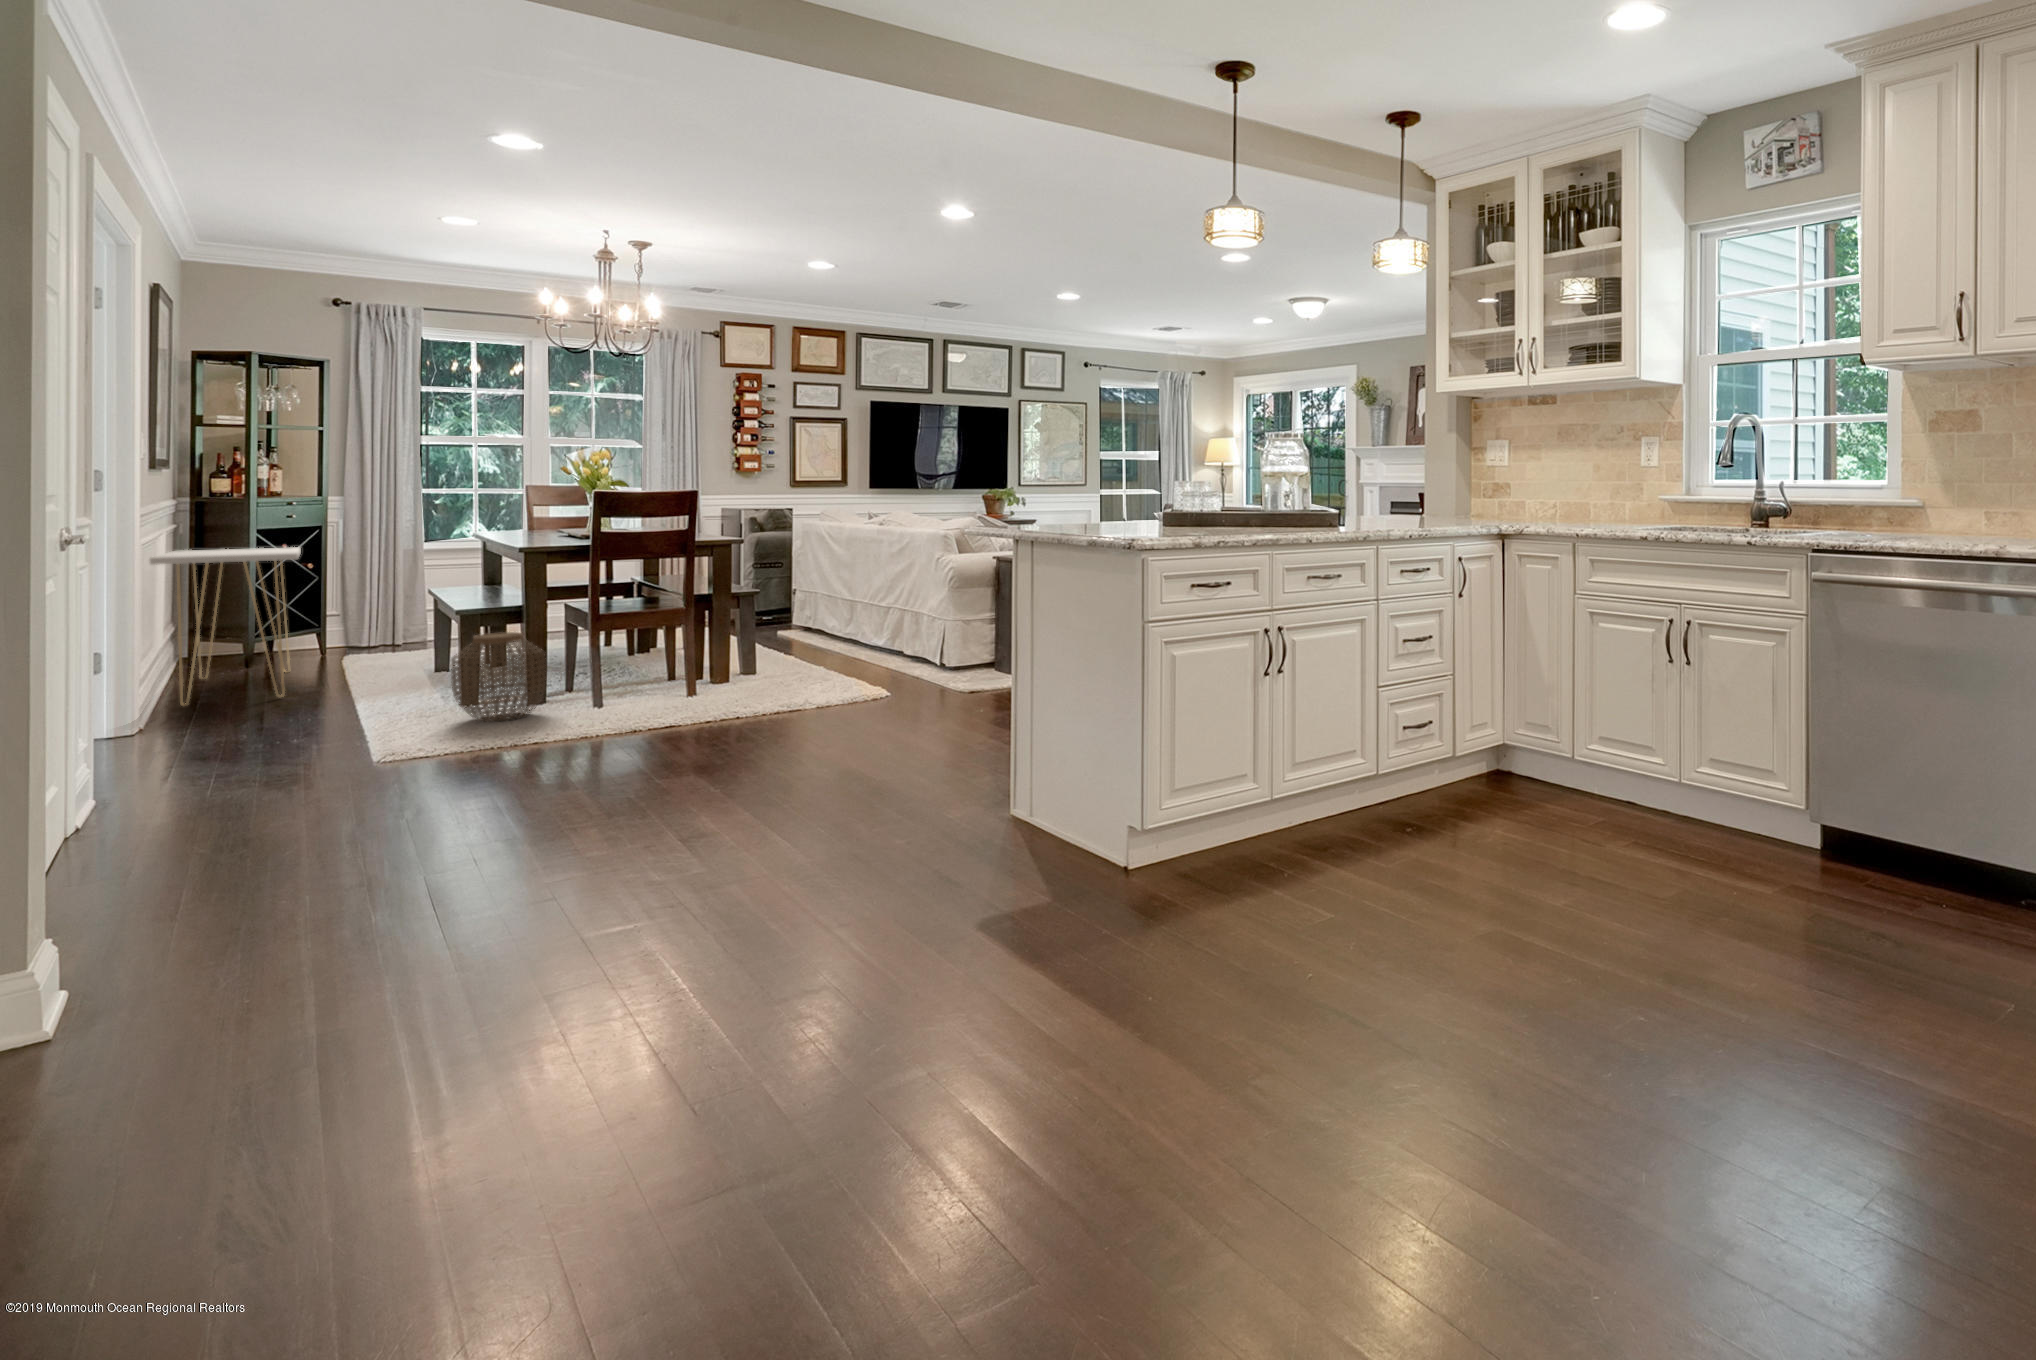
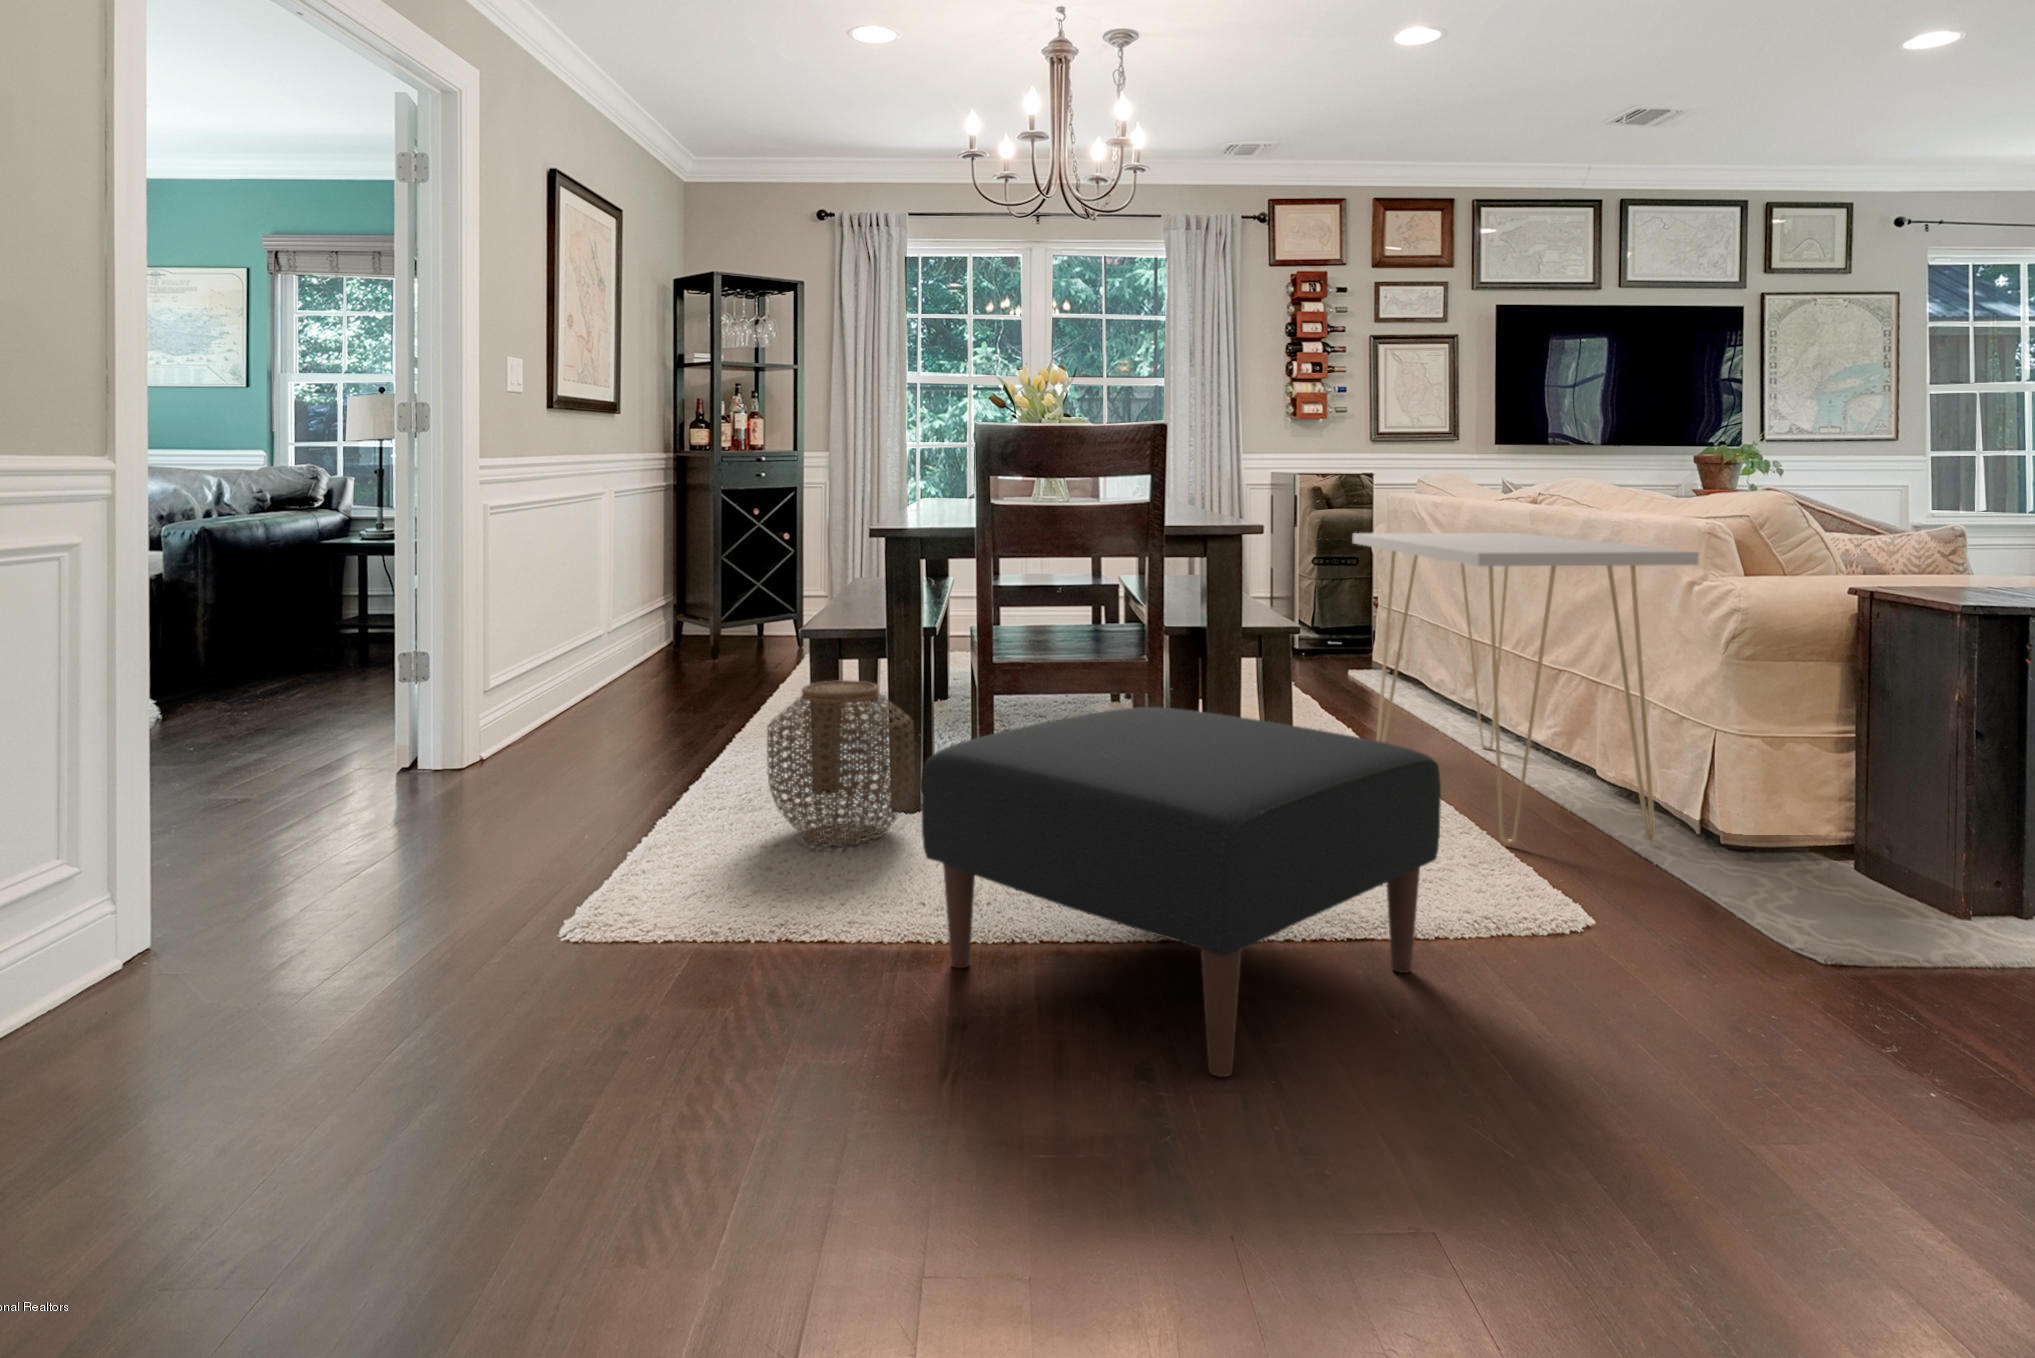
console table: present [150,547,301,706] -> present [1353,533,1699,844]
ottoman: none [594,624,832,745] -> present [921,707,1441,1077]

